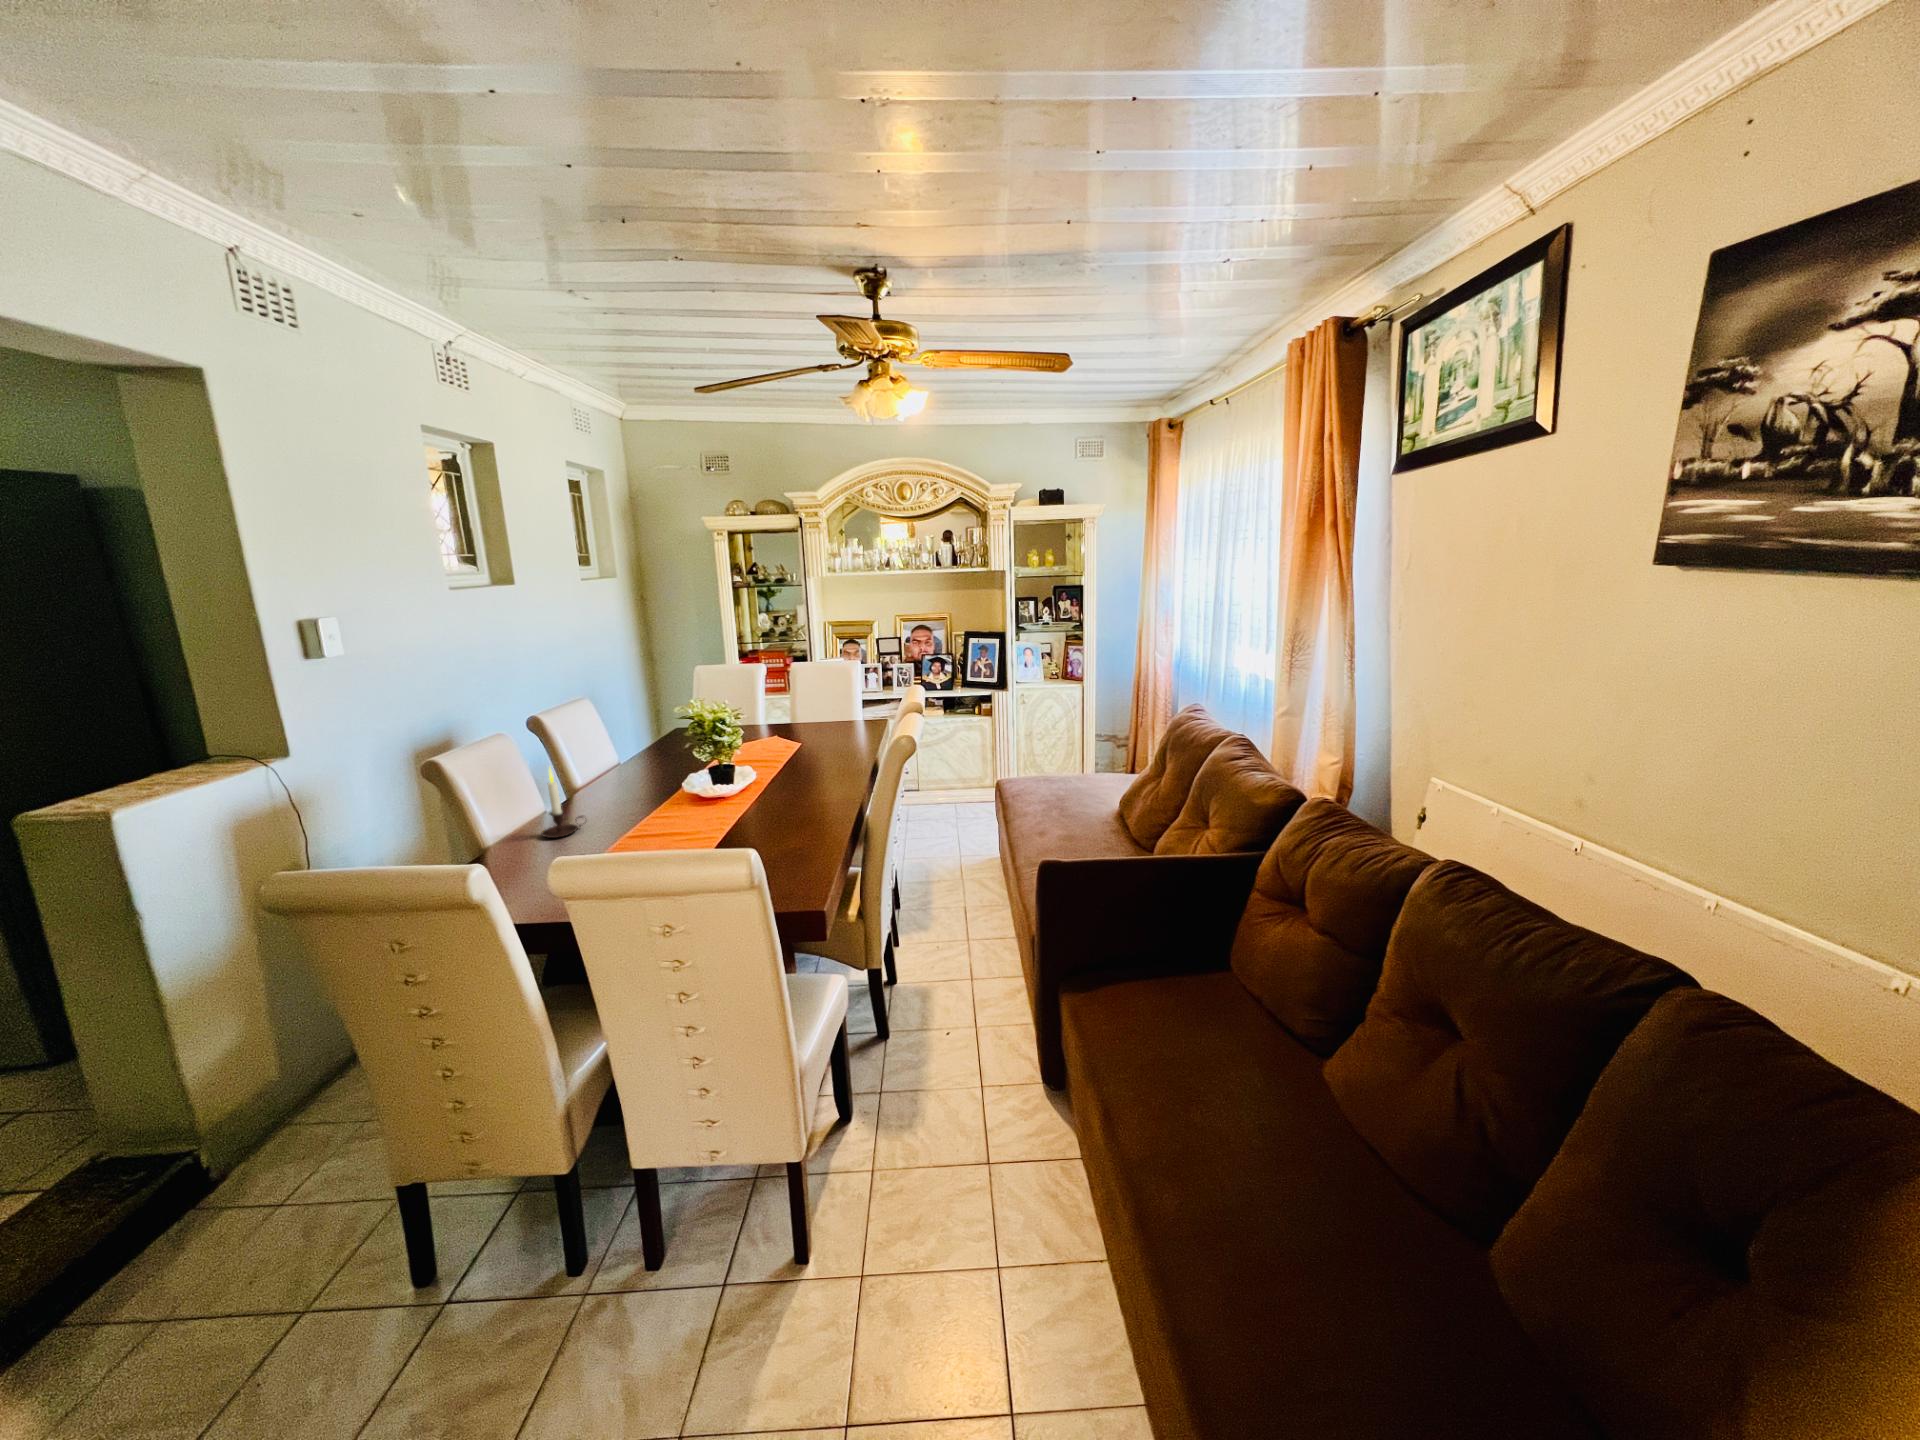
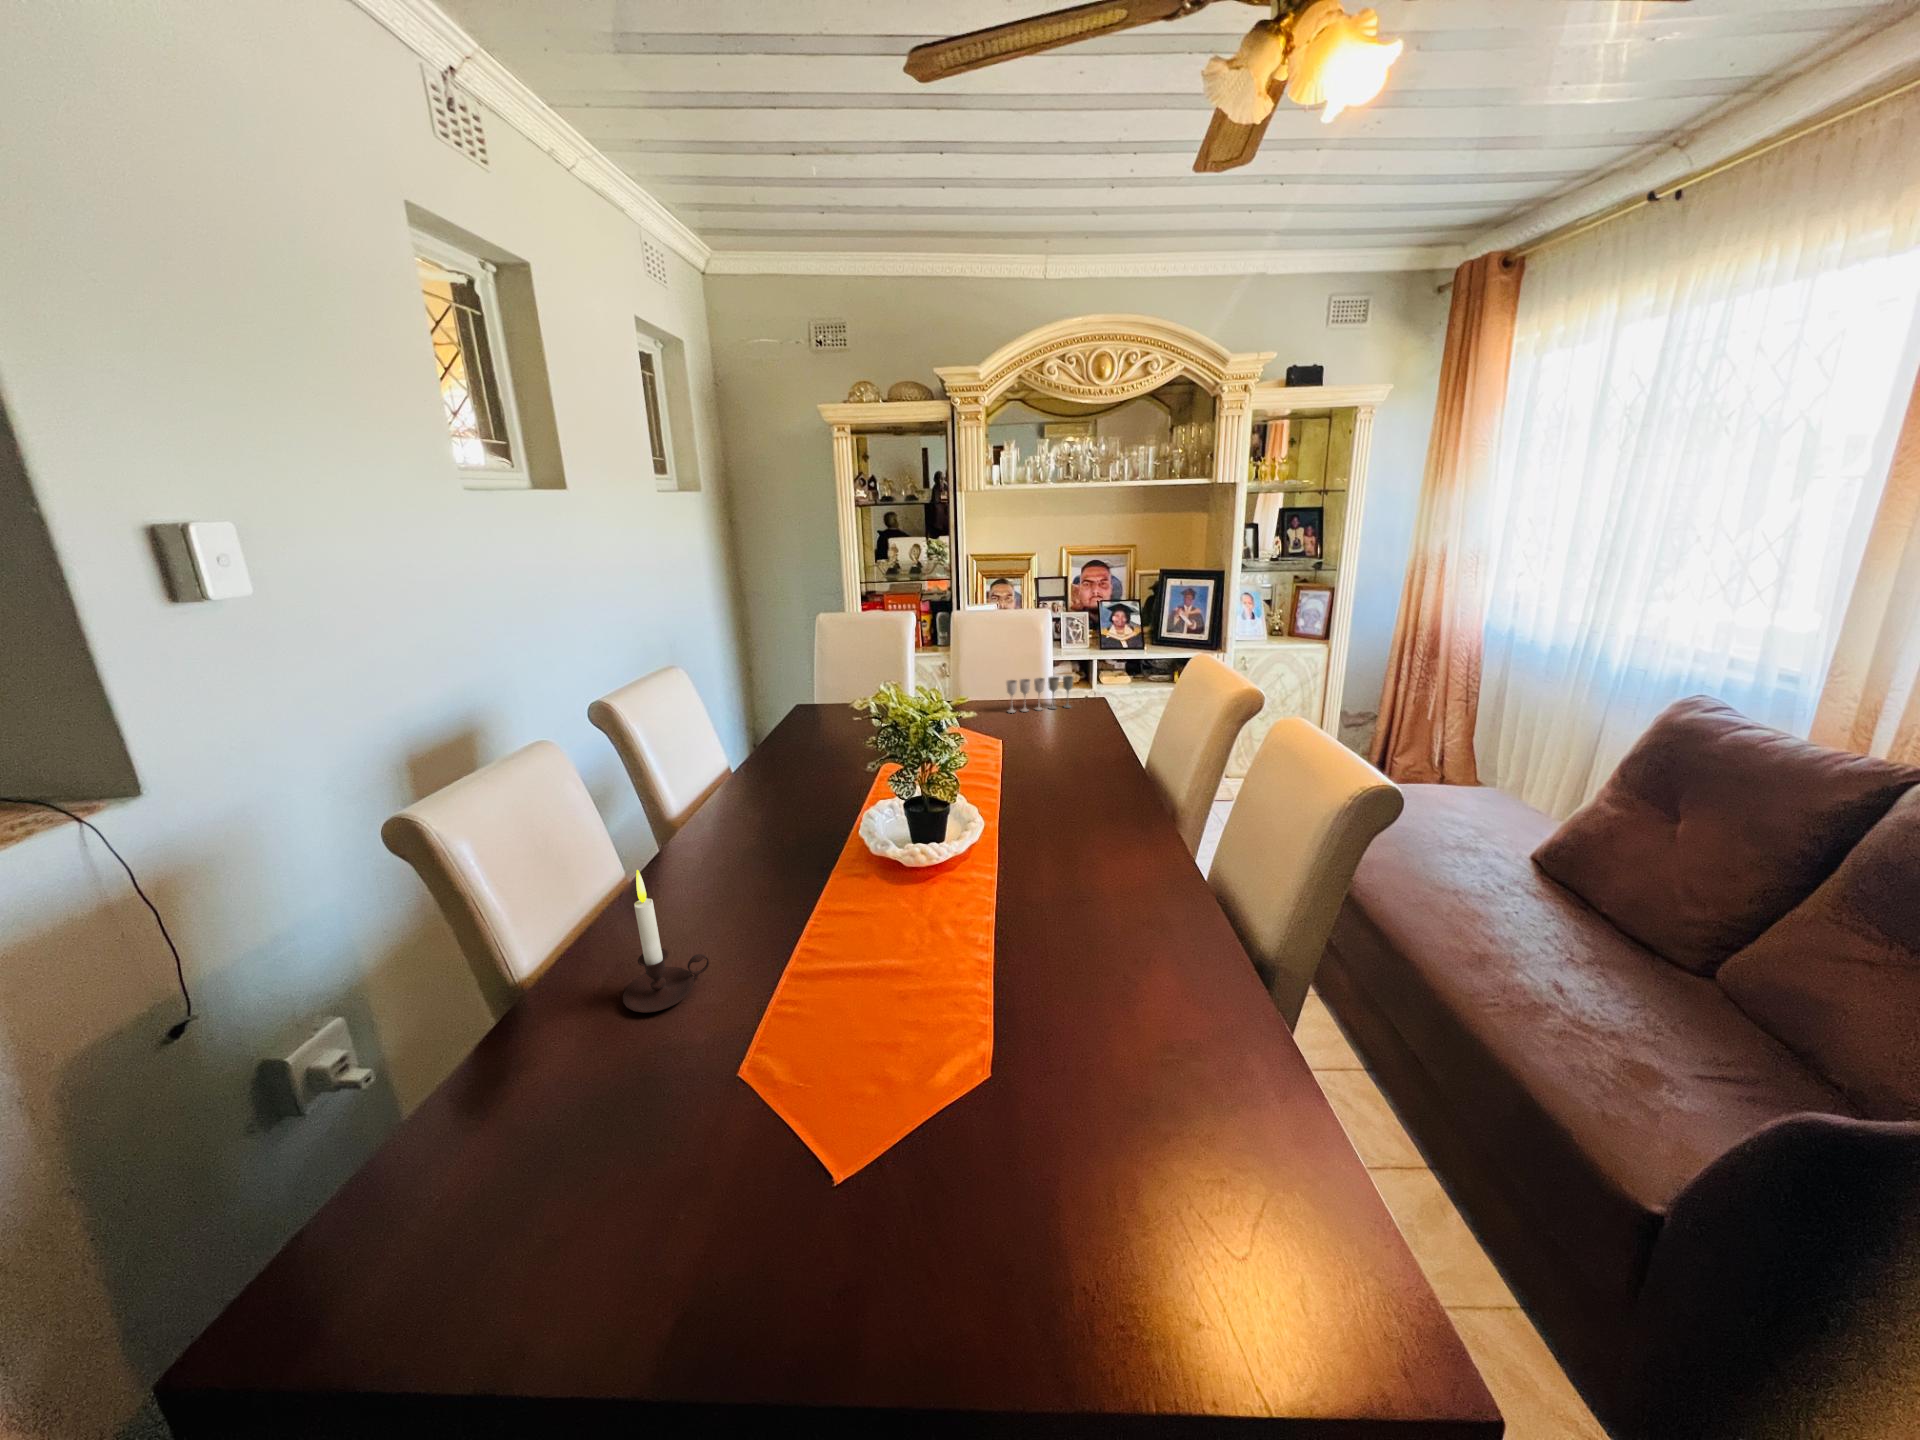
wine glass: none [817,700,866,725] -> present [1006,675,1074,713]

